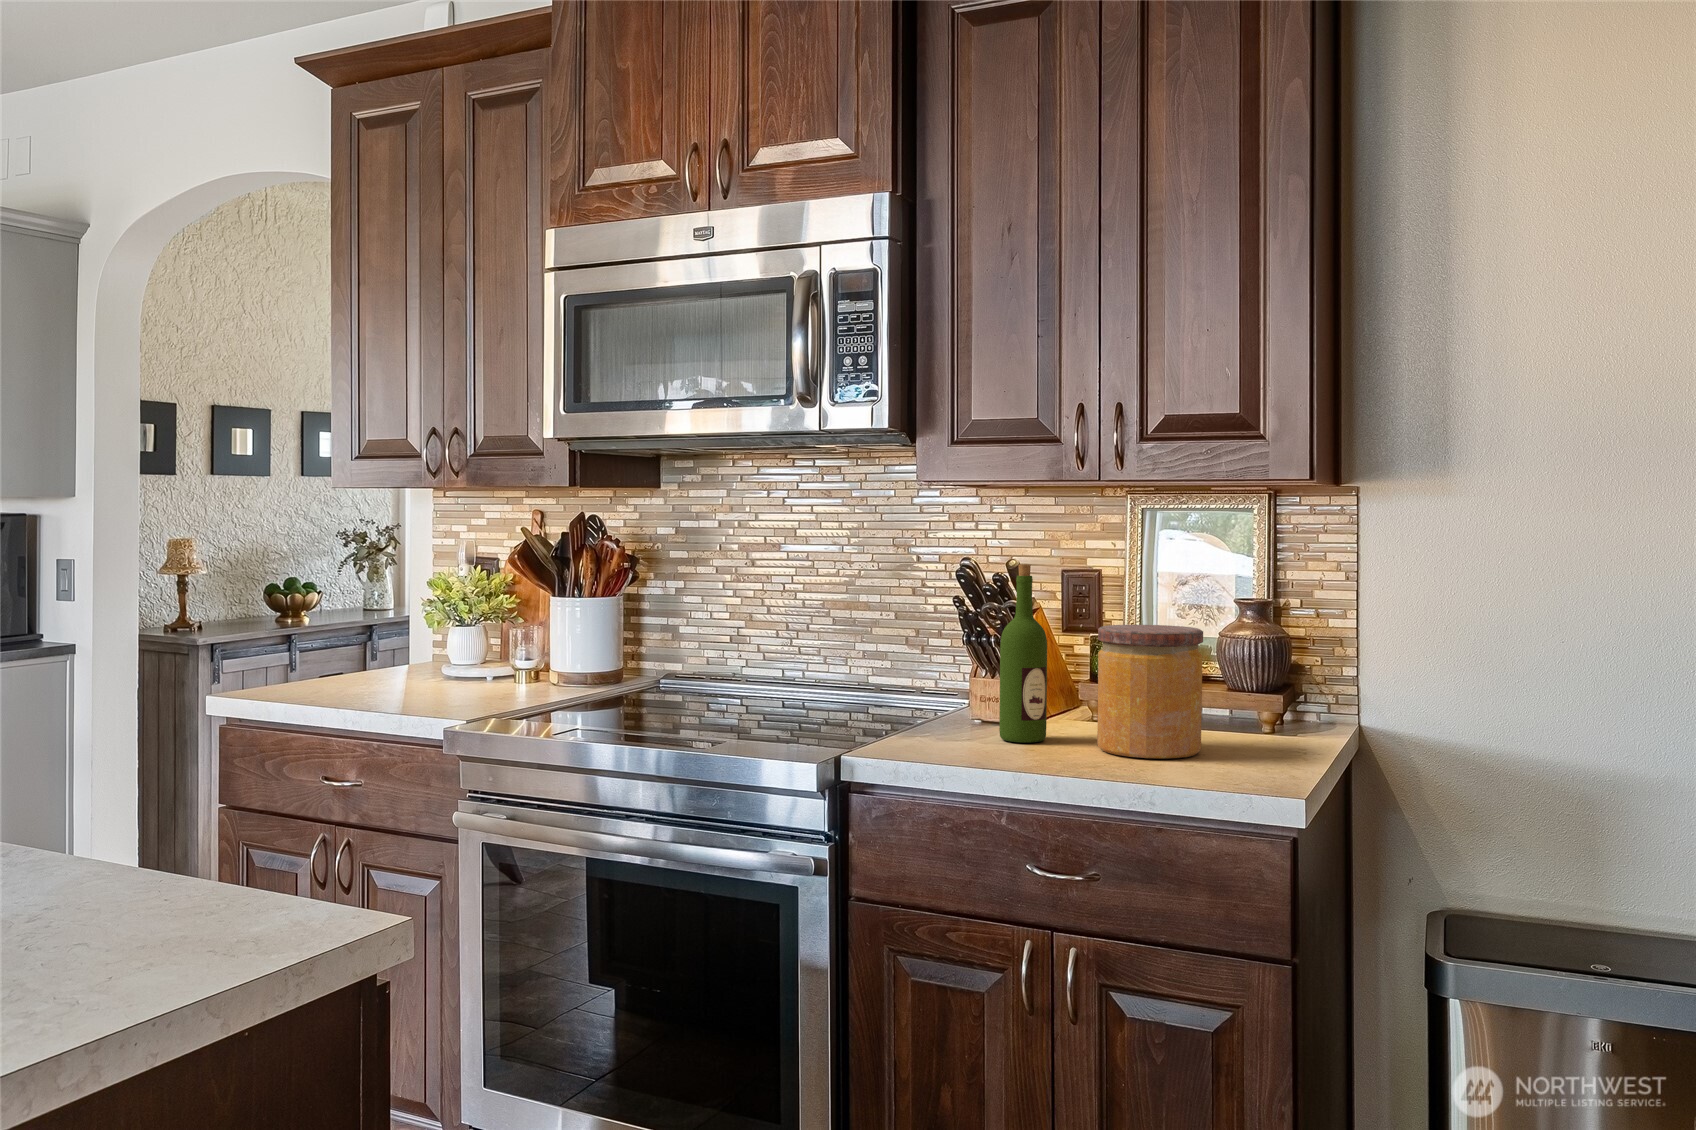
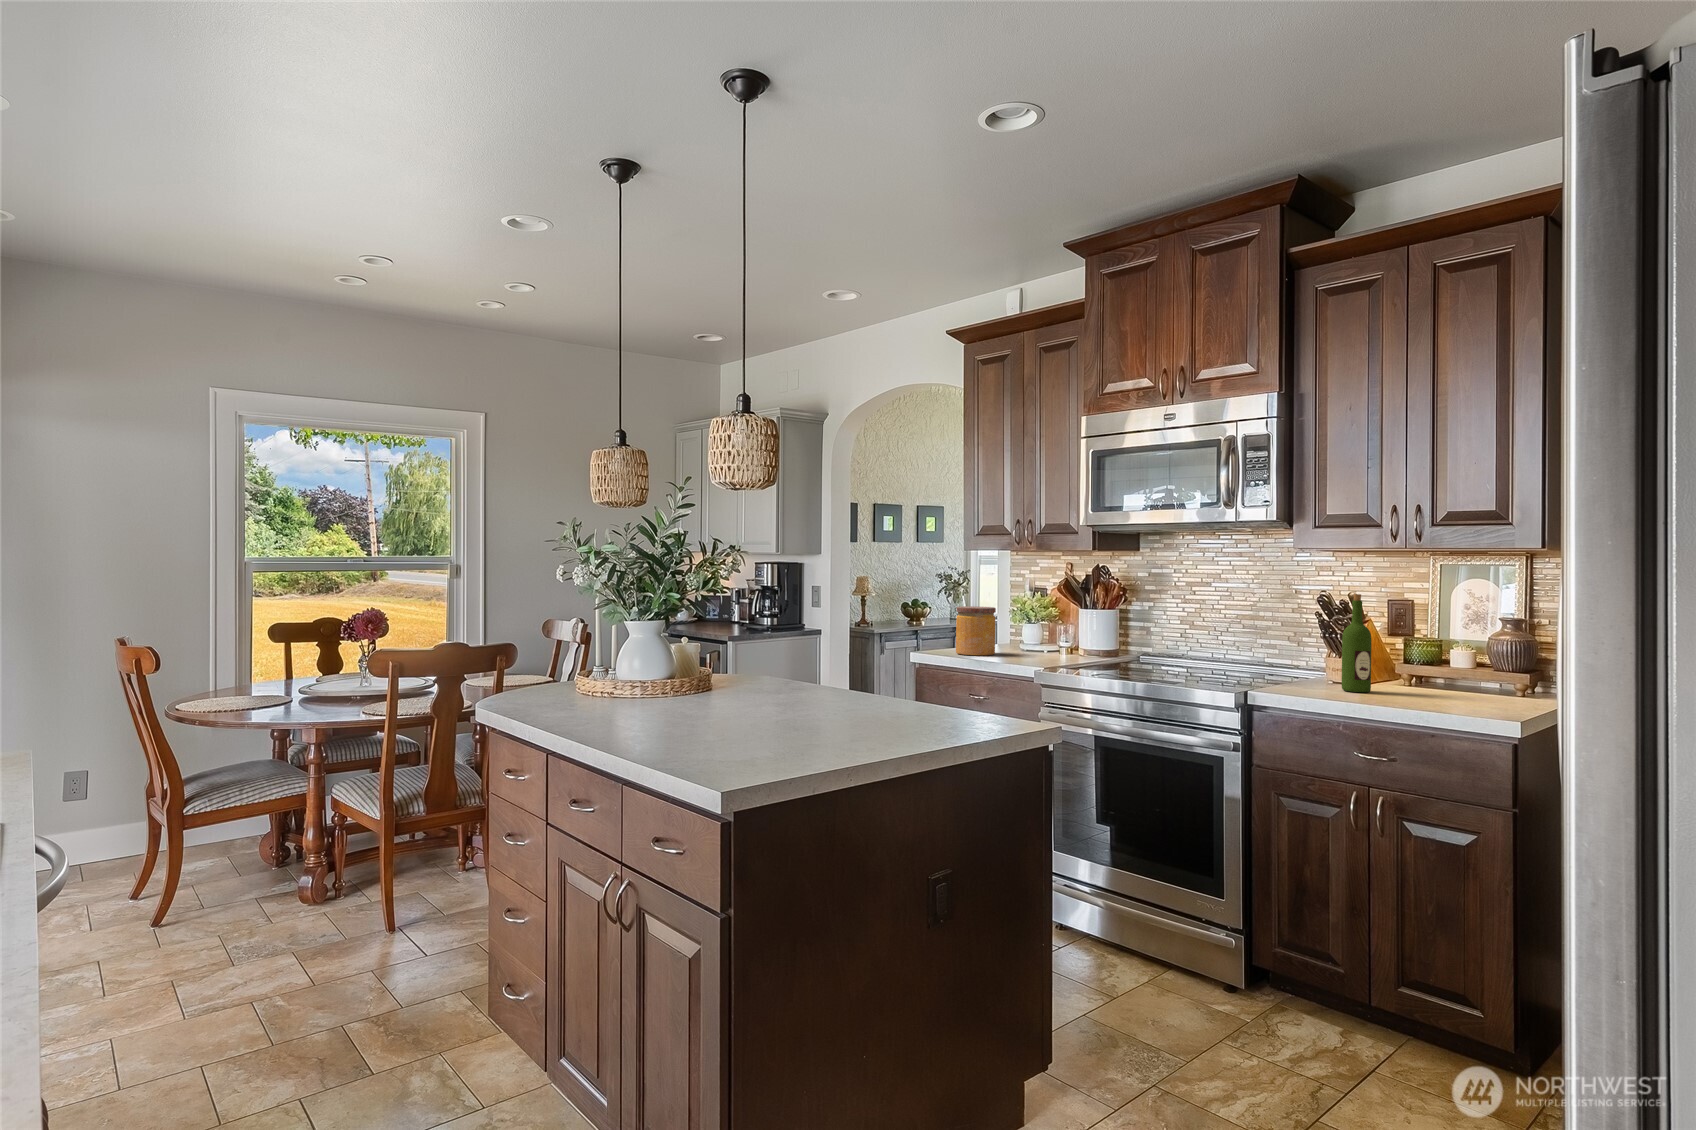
jar: present [1097,625,1203,758] -> present [956,606,996,655]

